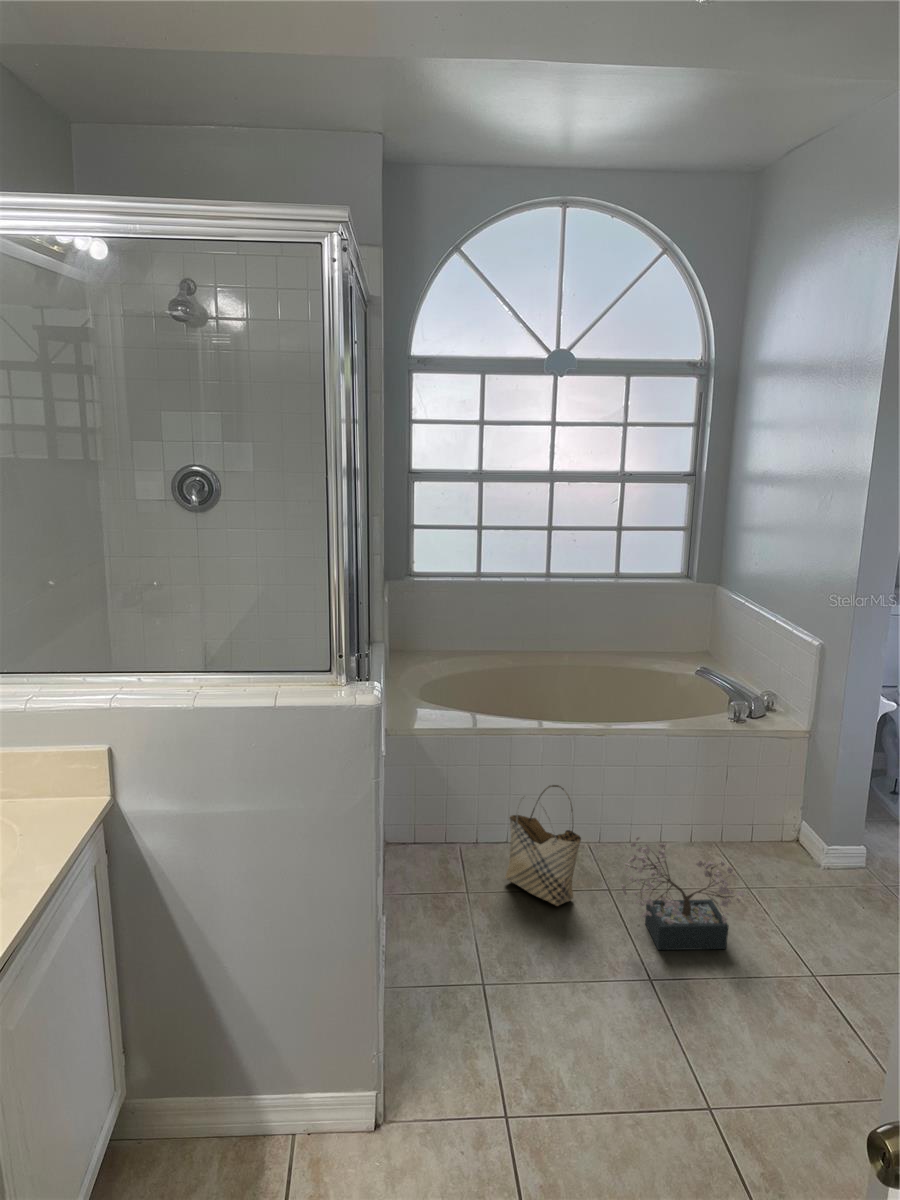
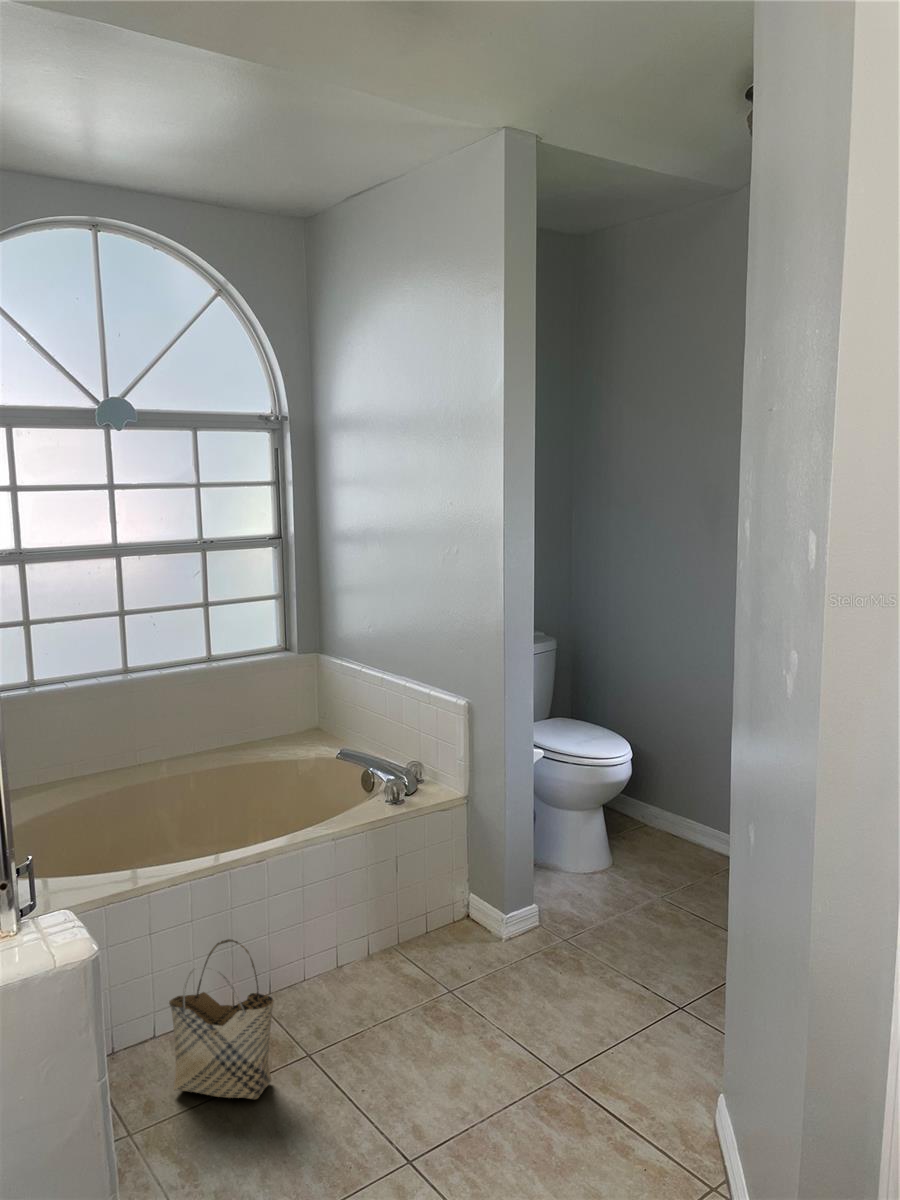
decorative plant: present [622,837,744,950] -> none [337,967,466,1104]

